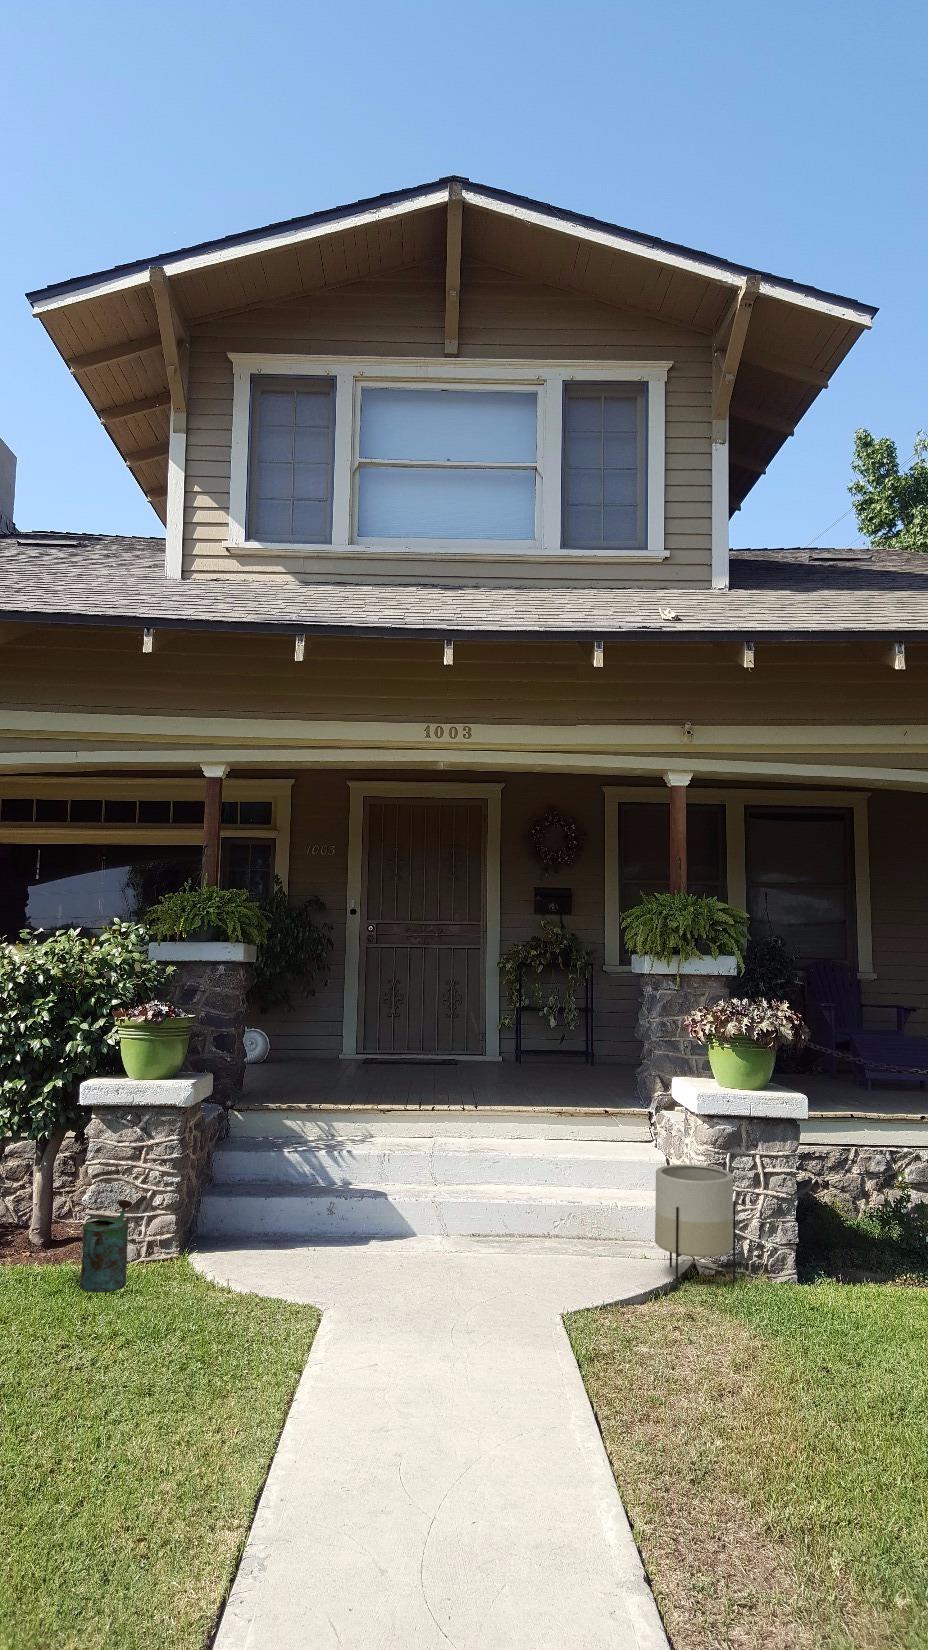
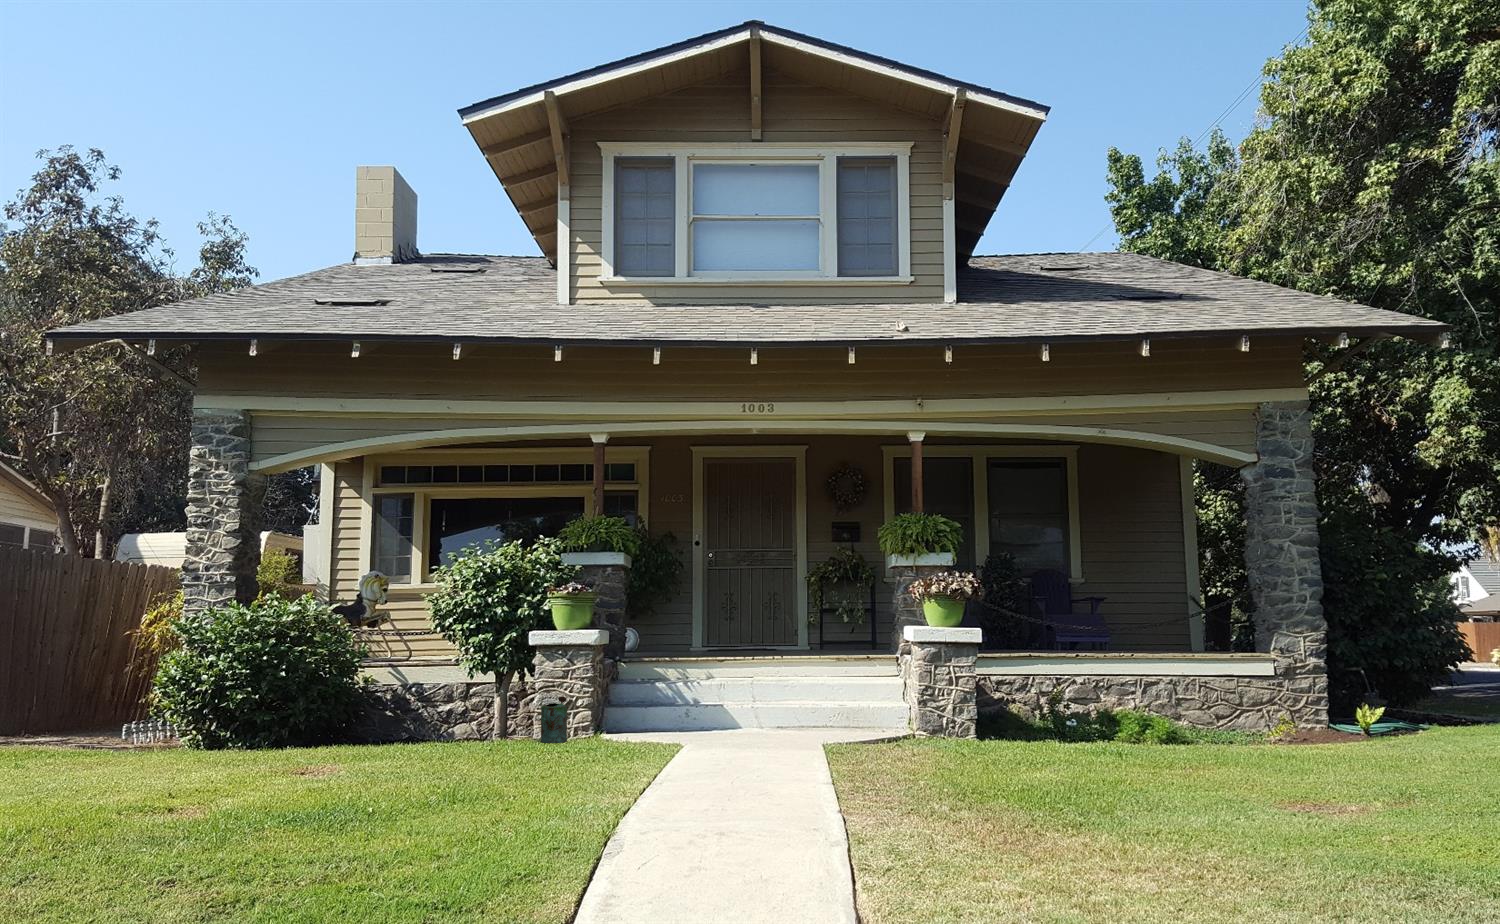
planter: present [655,1164,735,1289] -> none [886,673,935,742]

